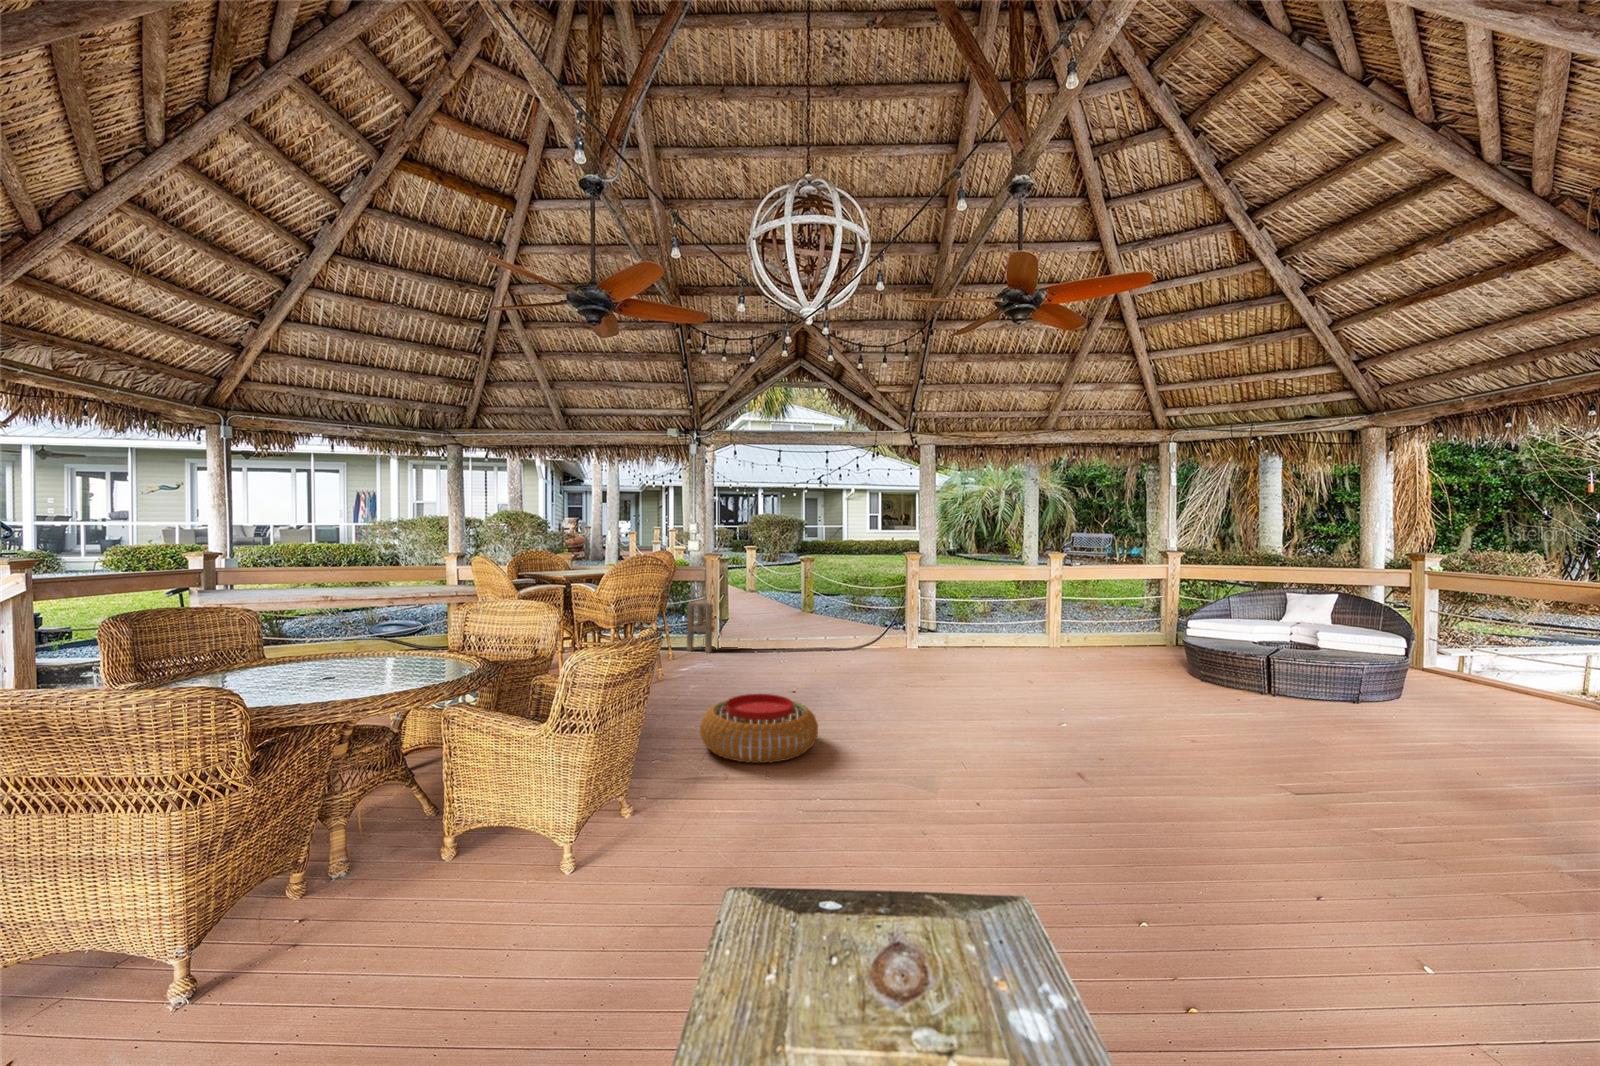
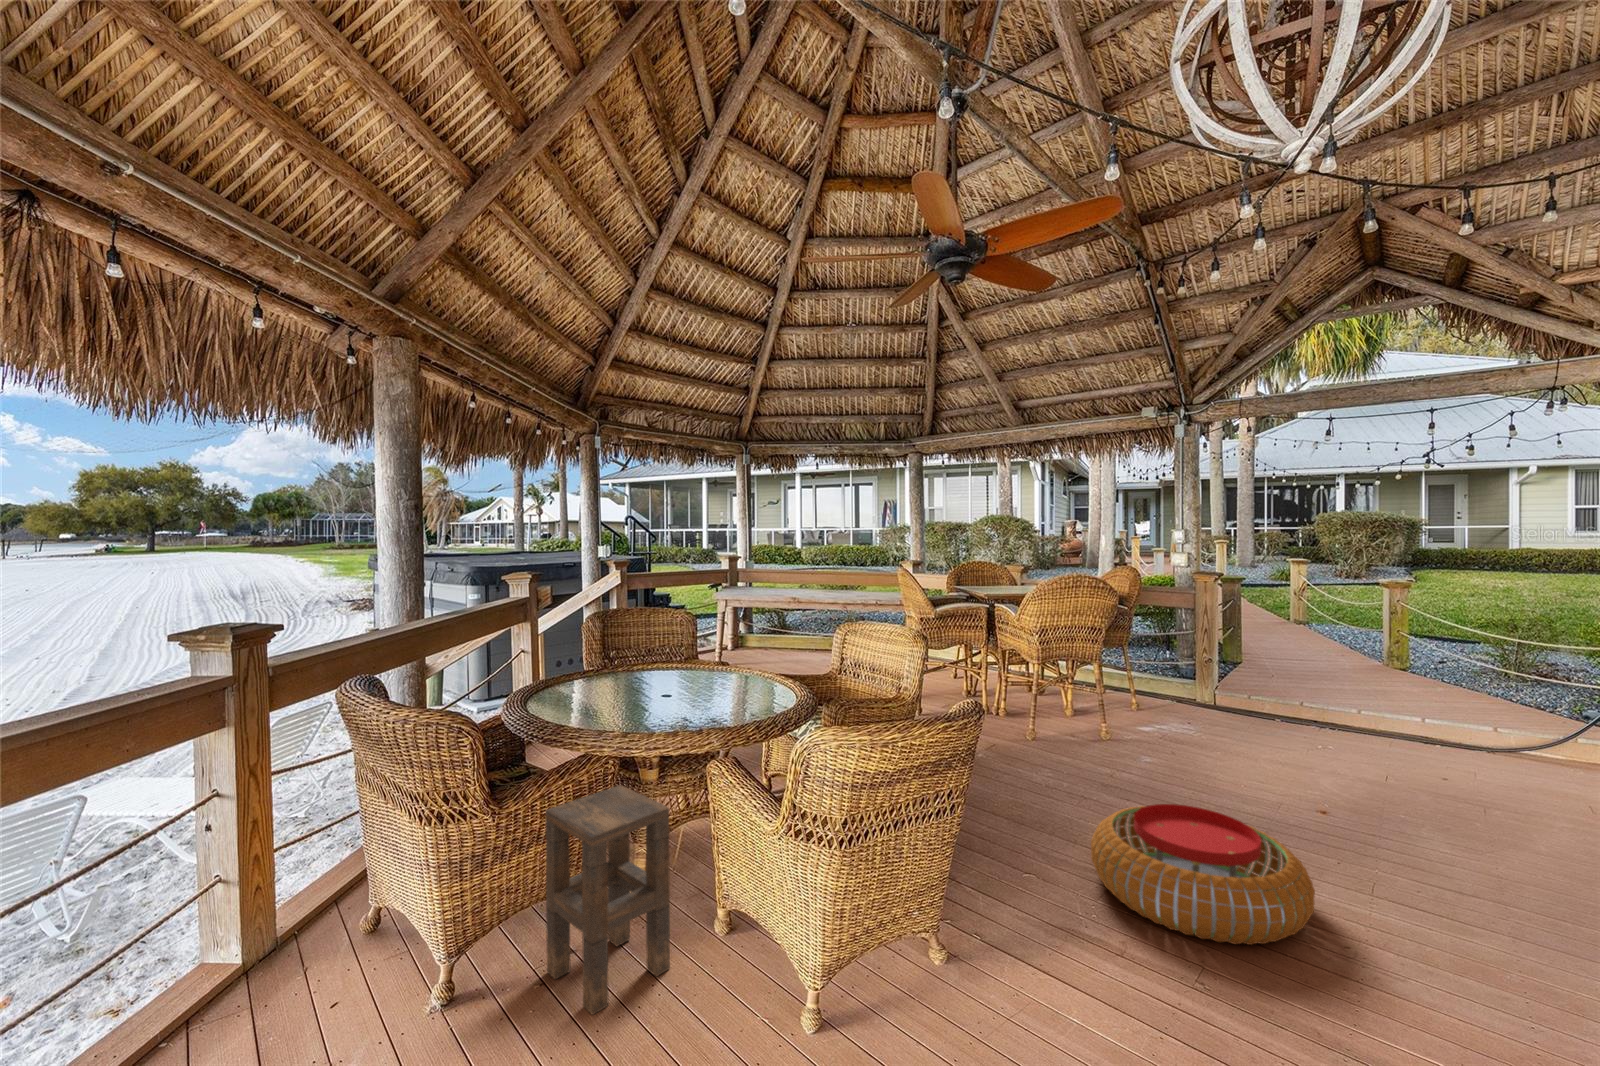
side table: present [687,600,722,653] -> present [545,785,670,1015]

